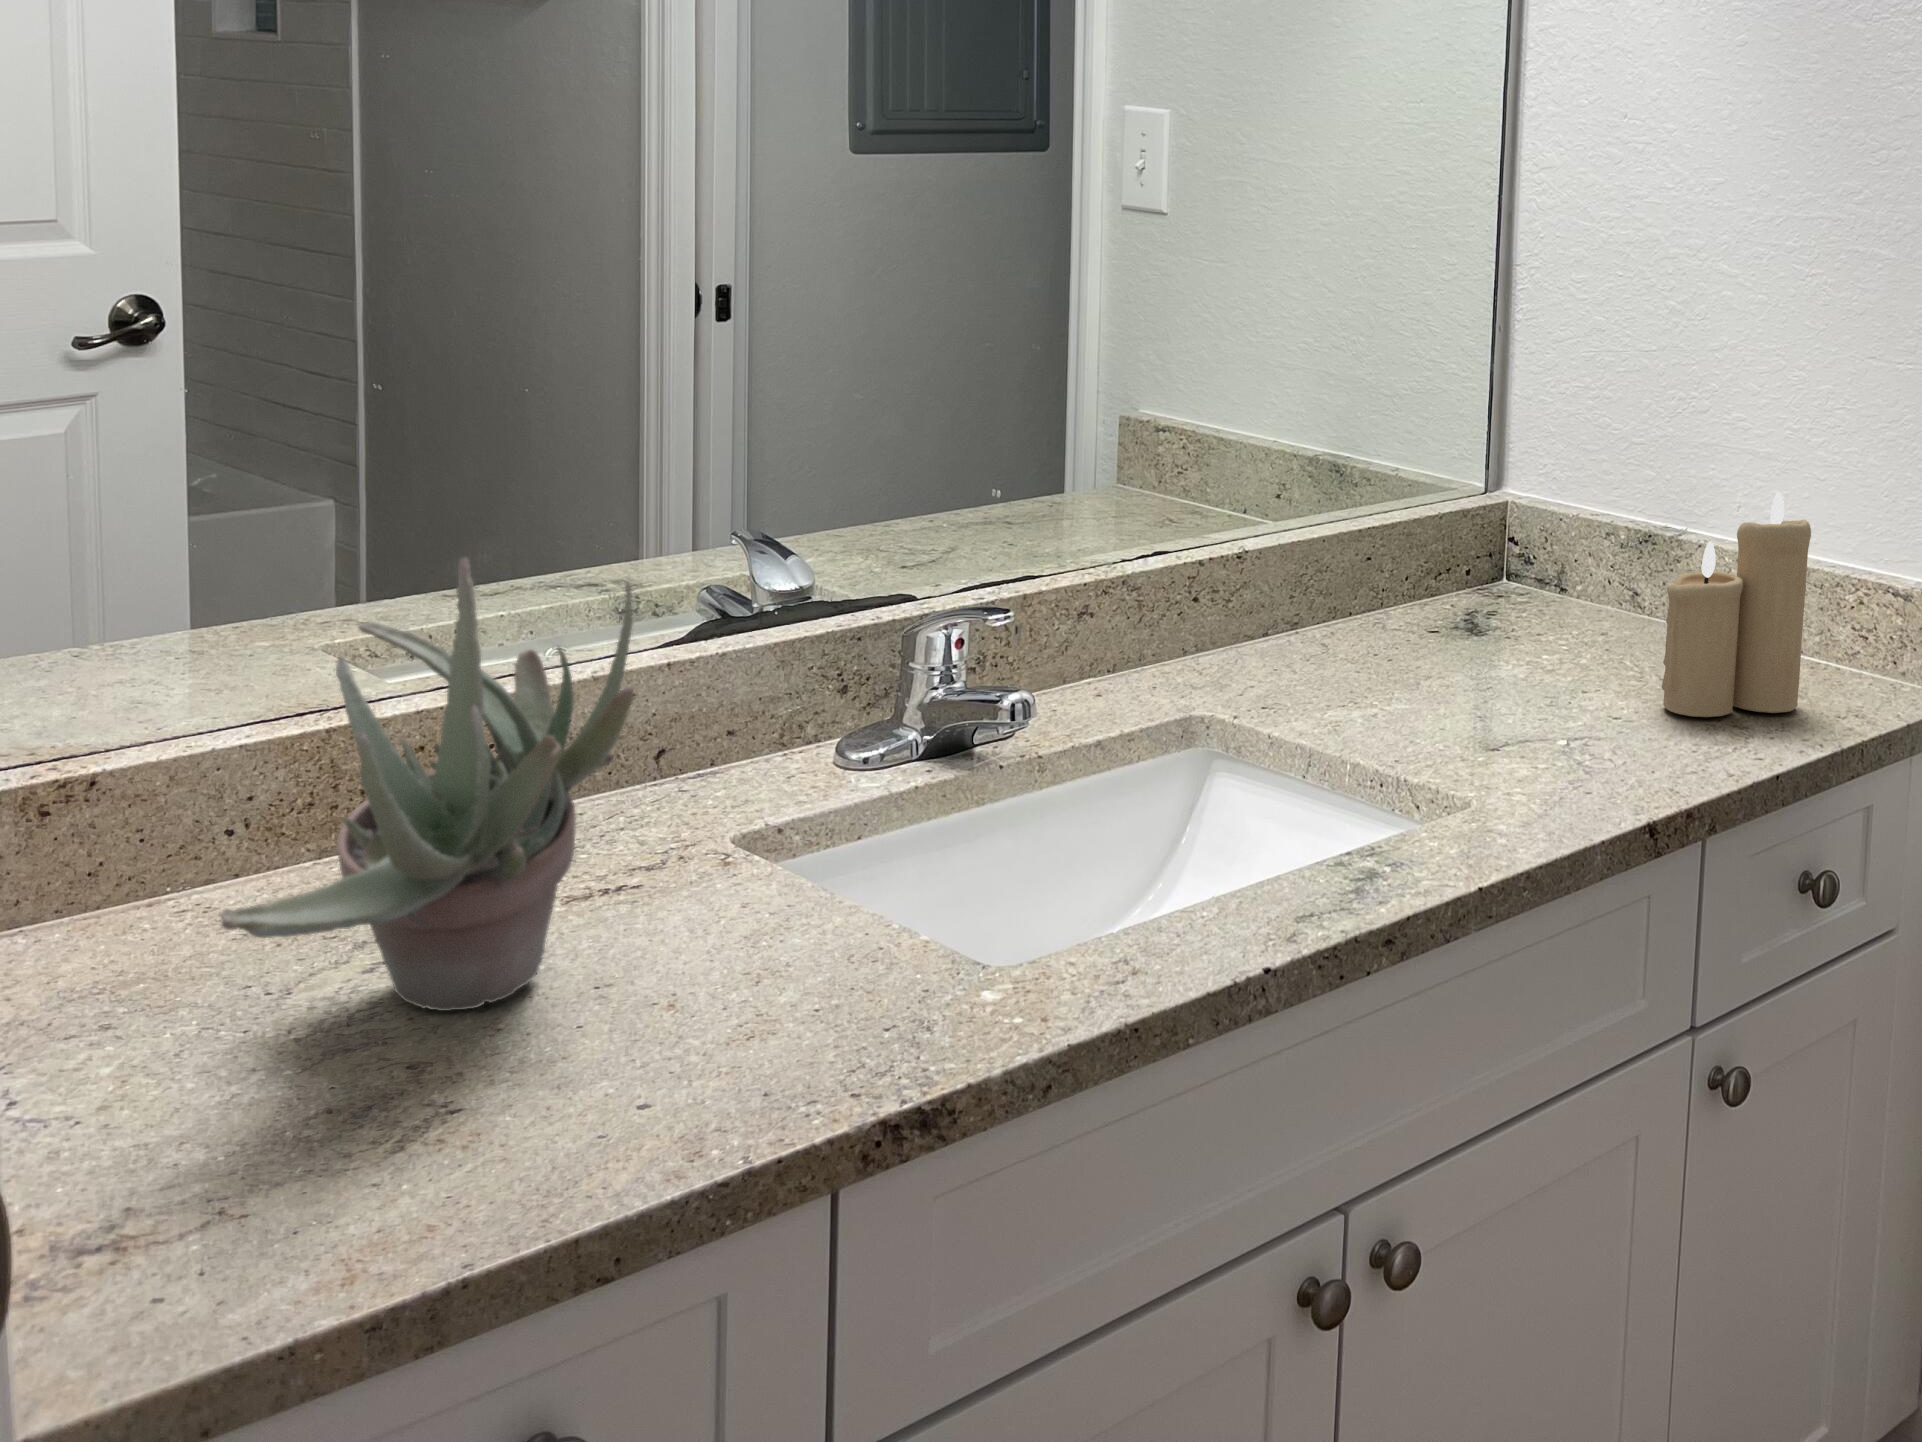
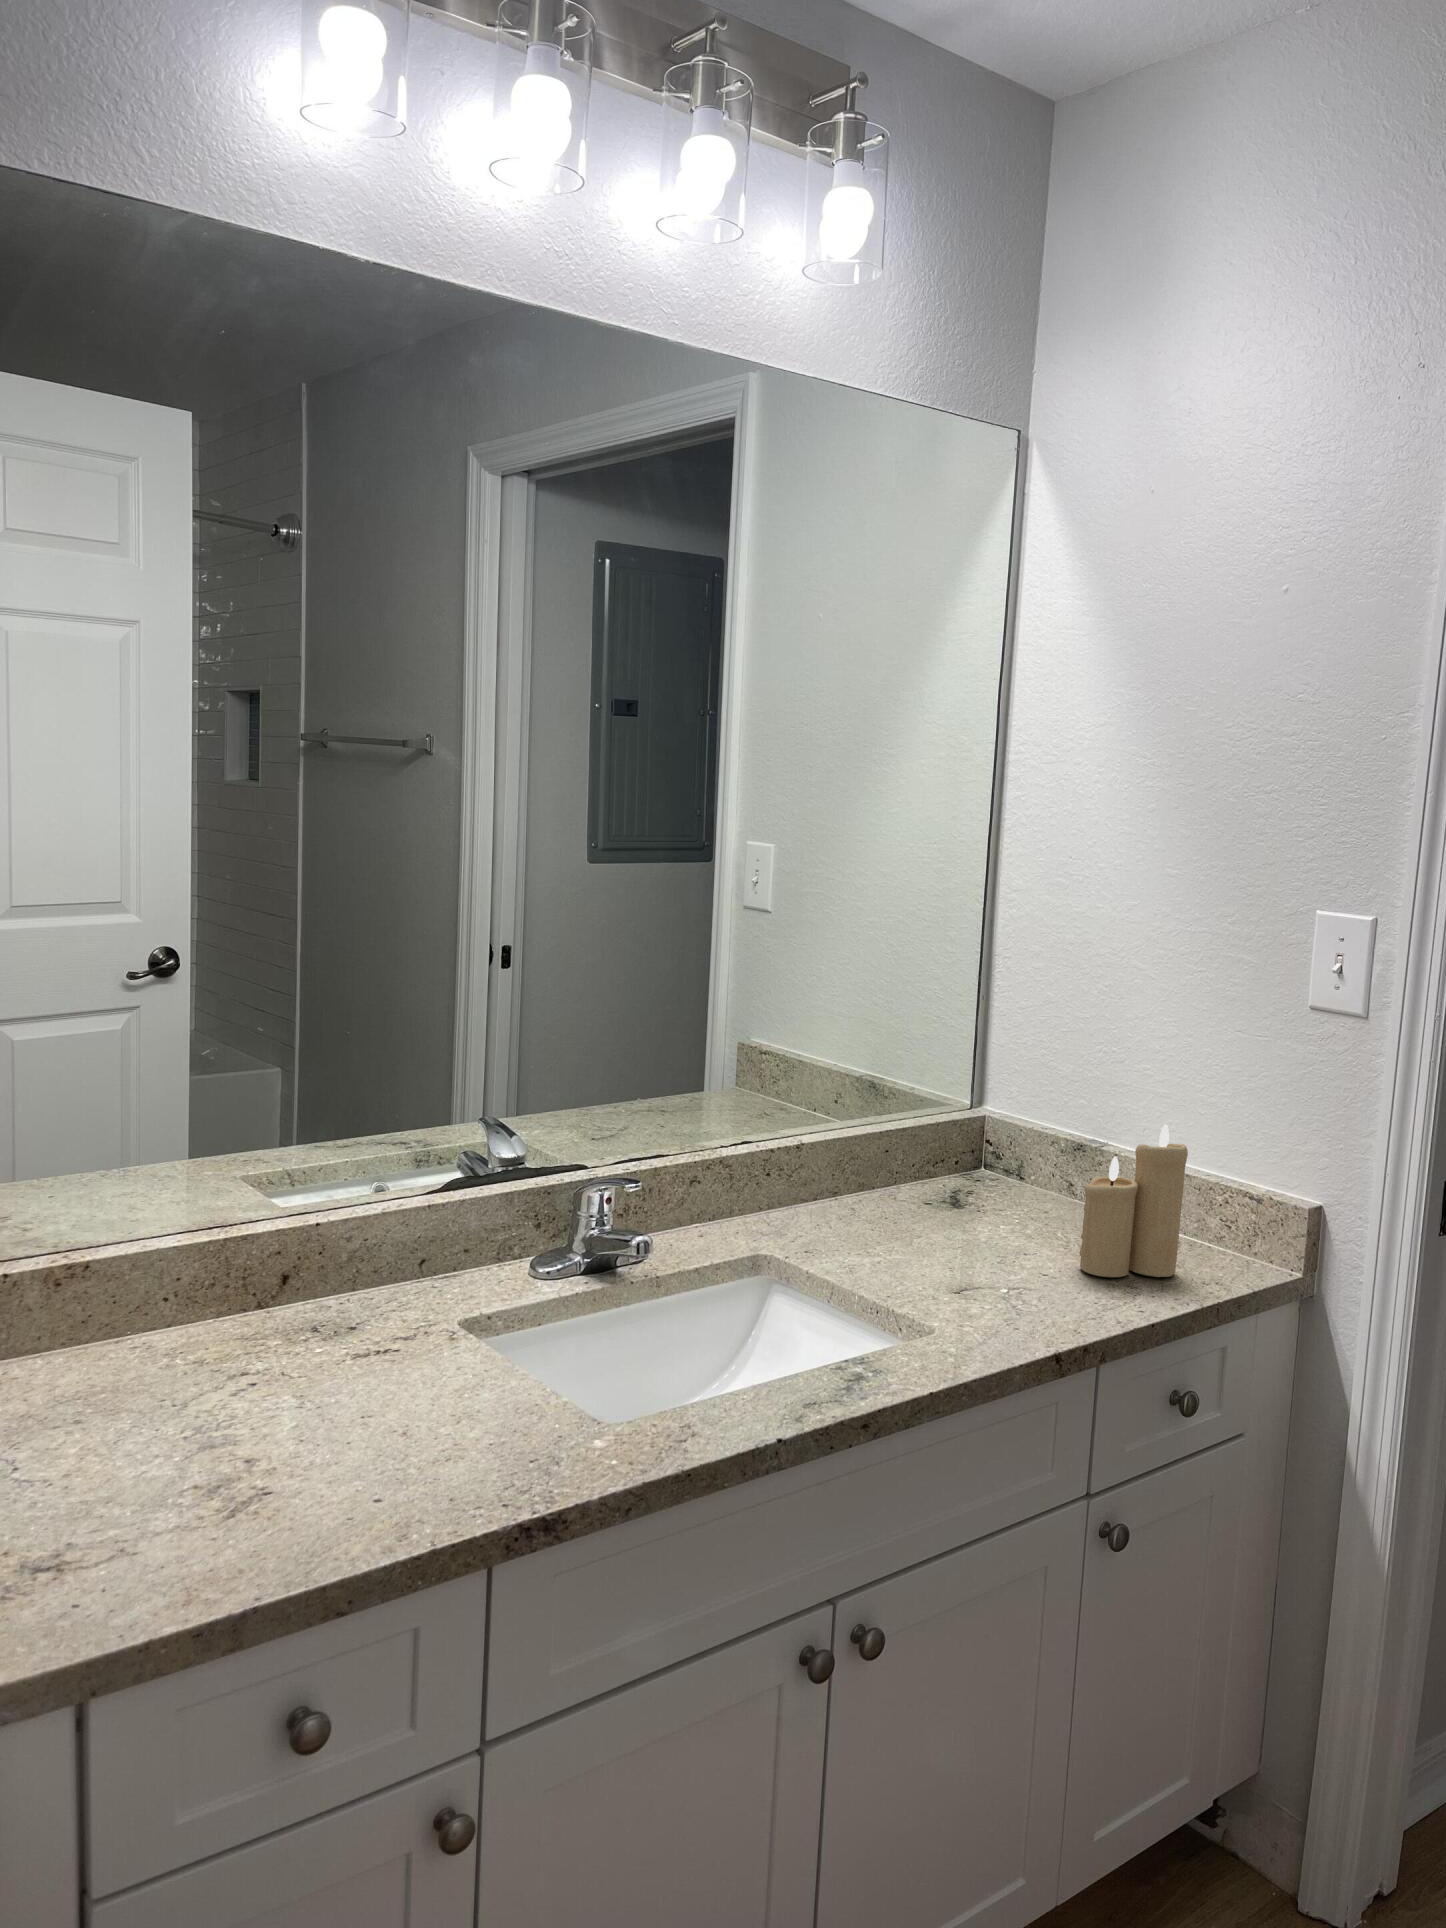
succulent plant: present [219,558,634,1011] -> none [133,1150,389,1427]

